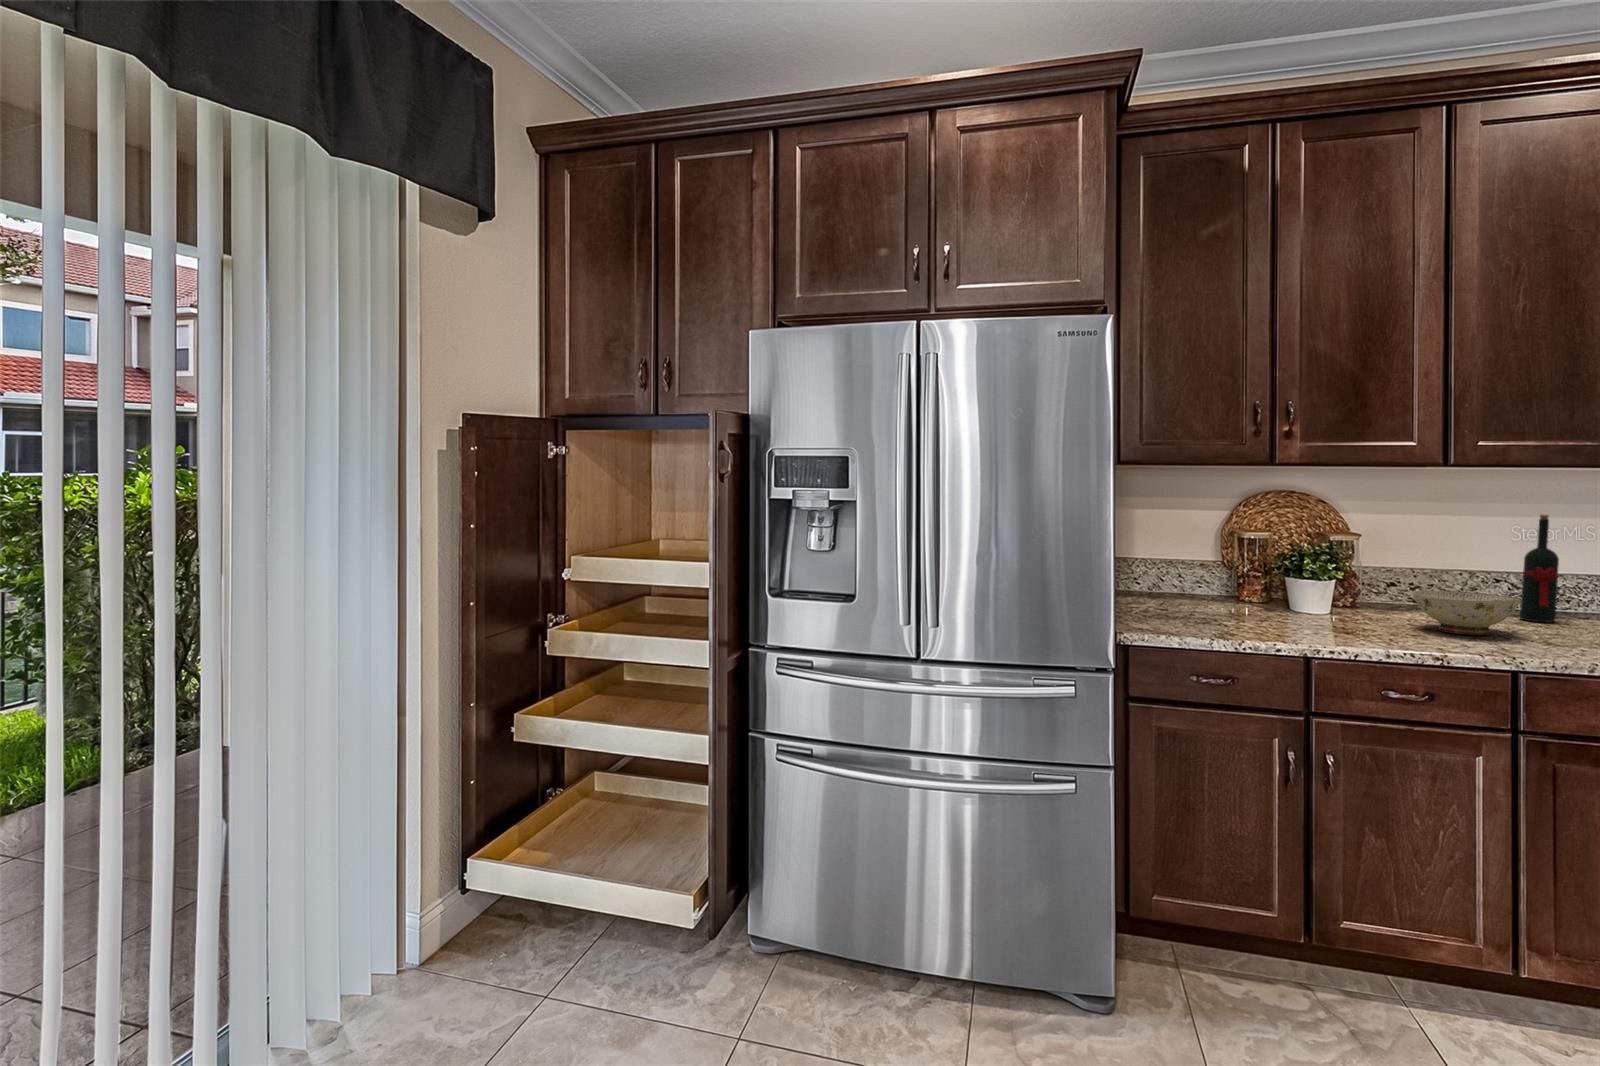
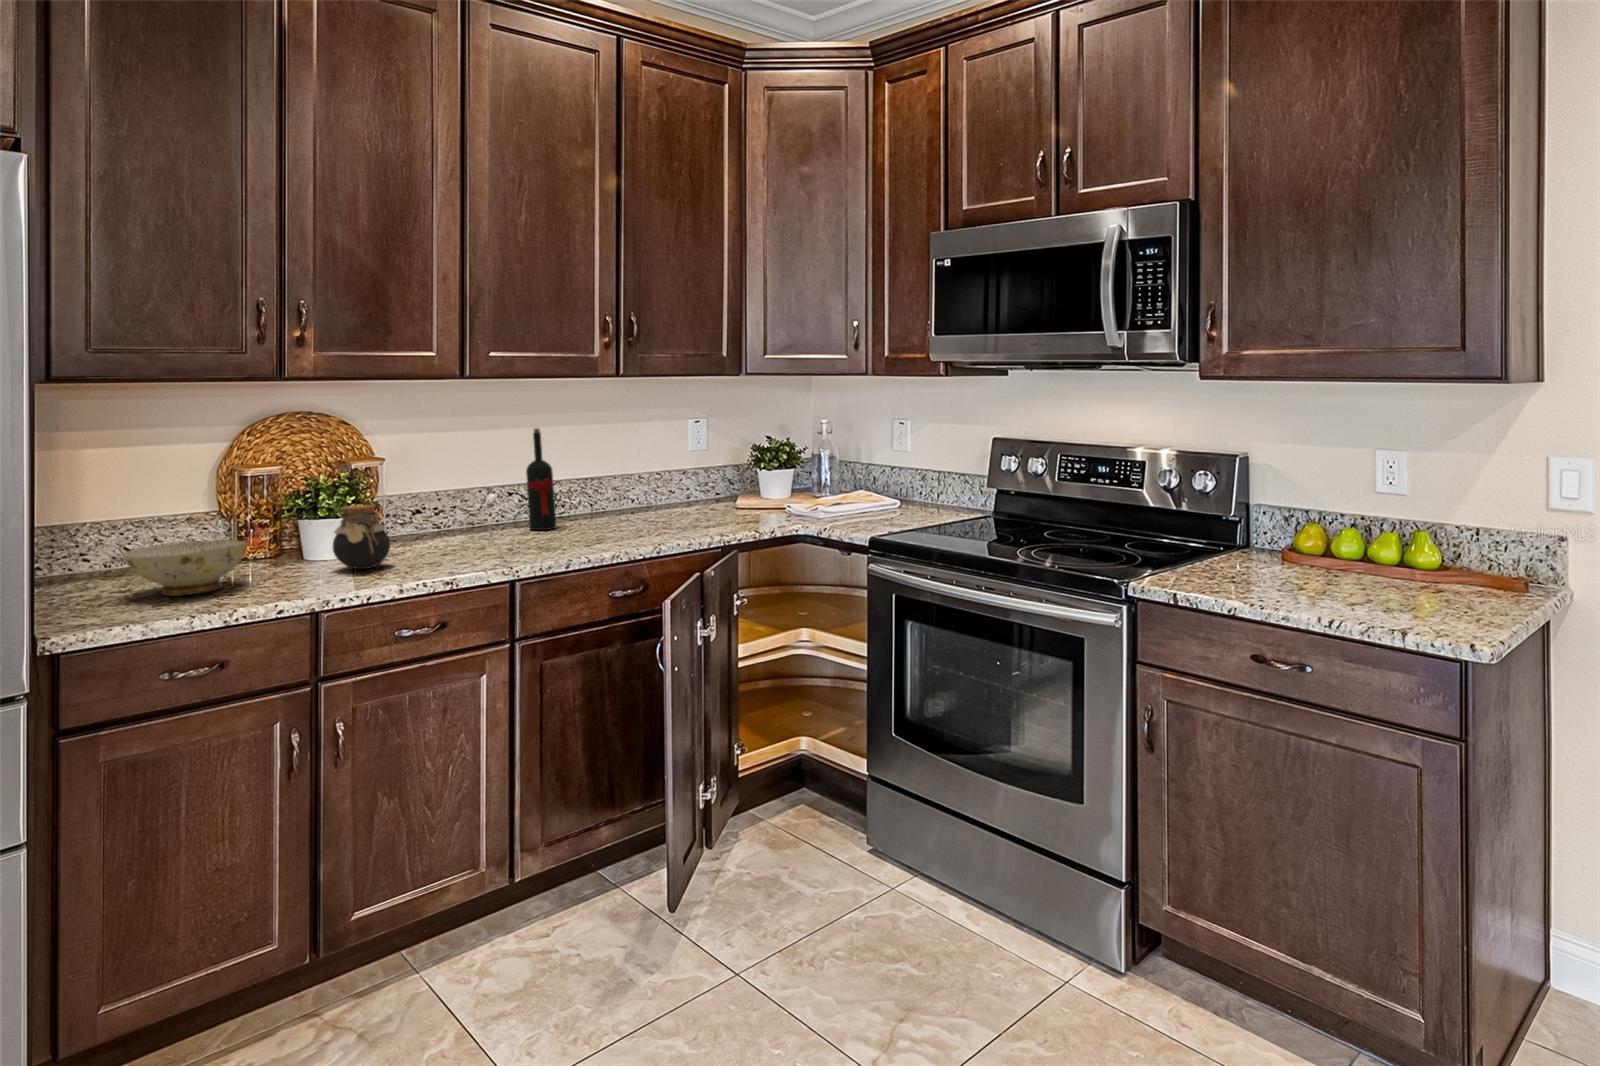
jar: none [1319,572,1374,629] -> present [333,505,391,569]
ceramic bowl: present [1413,590,1521,635] -> present [122,540,248,596]

